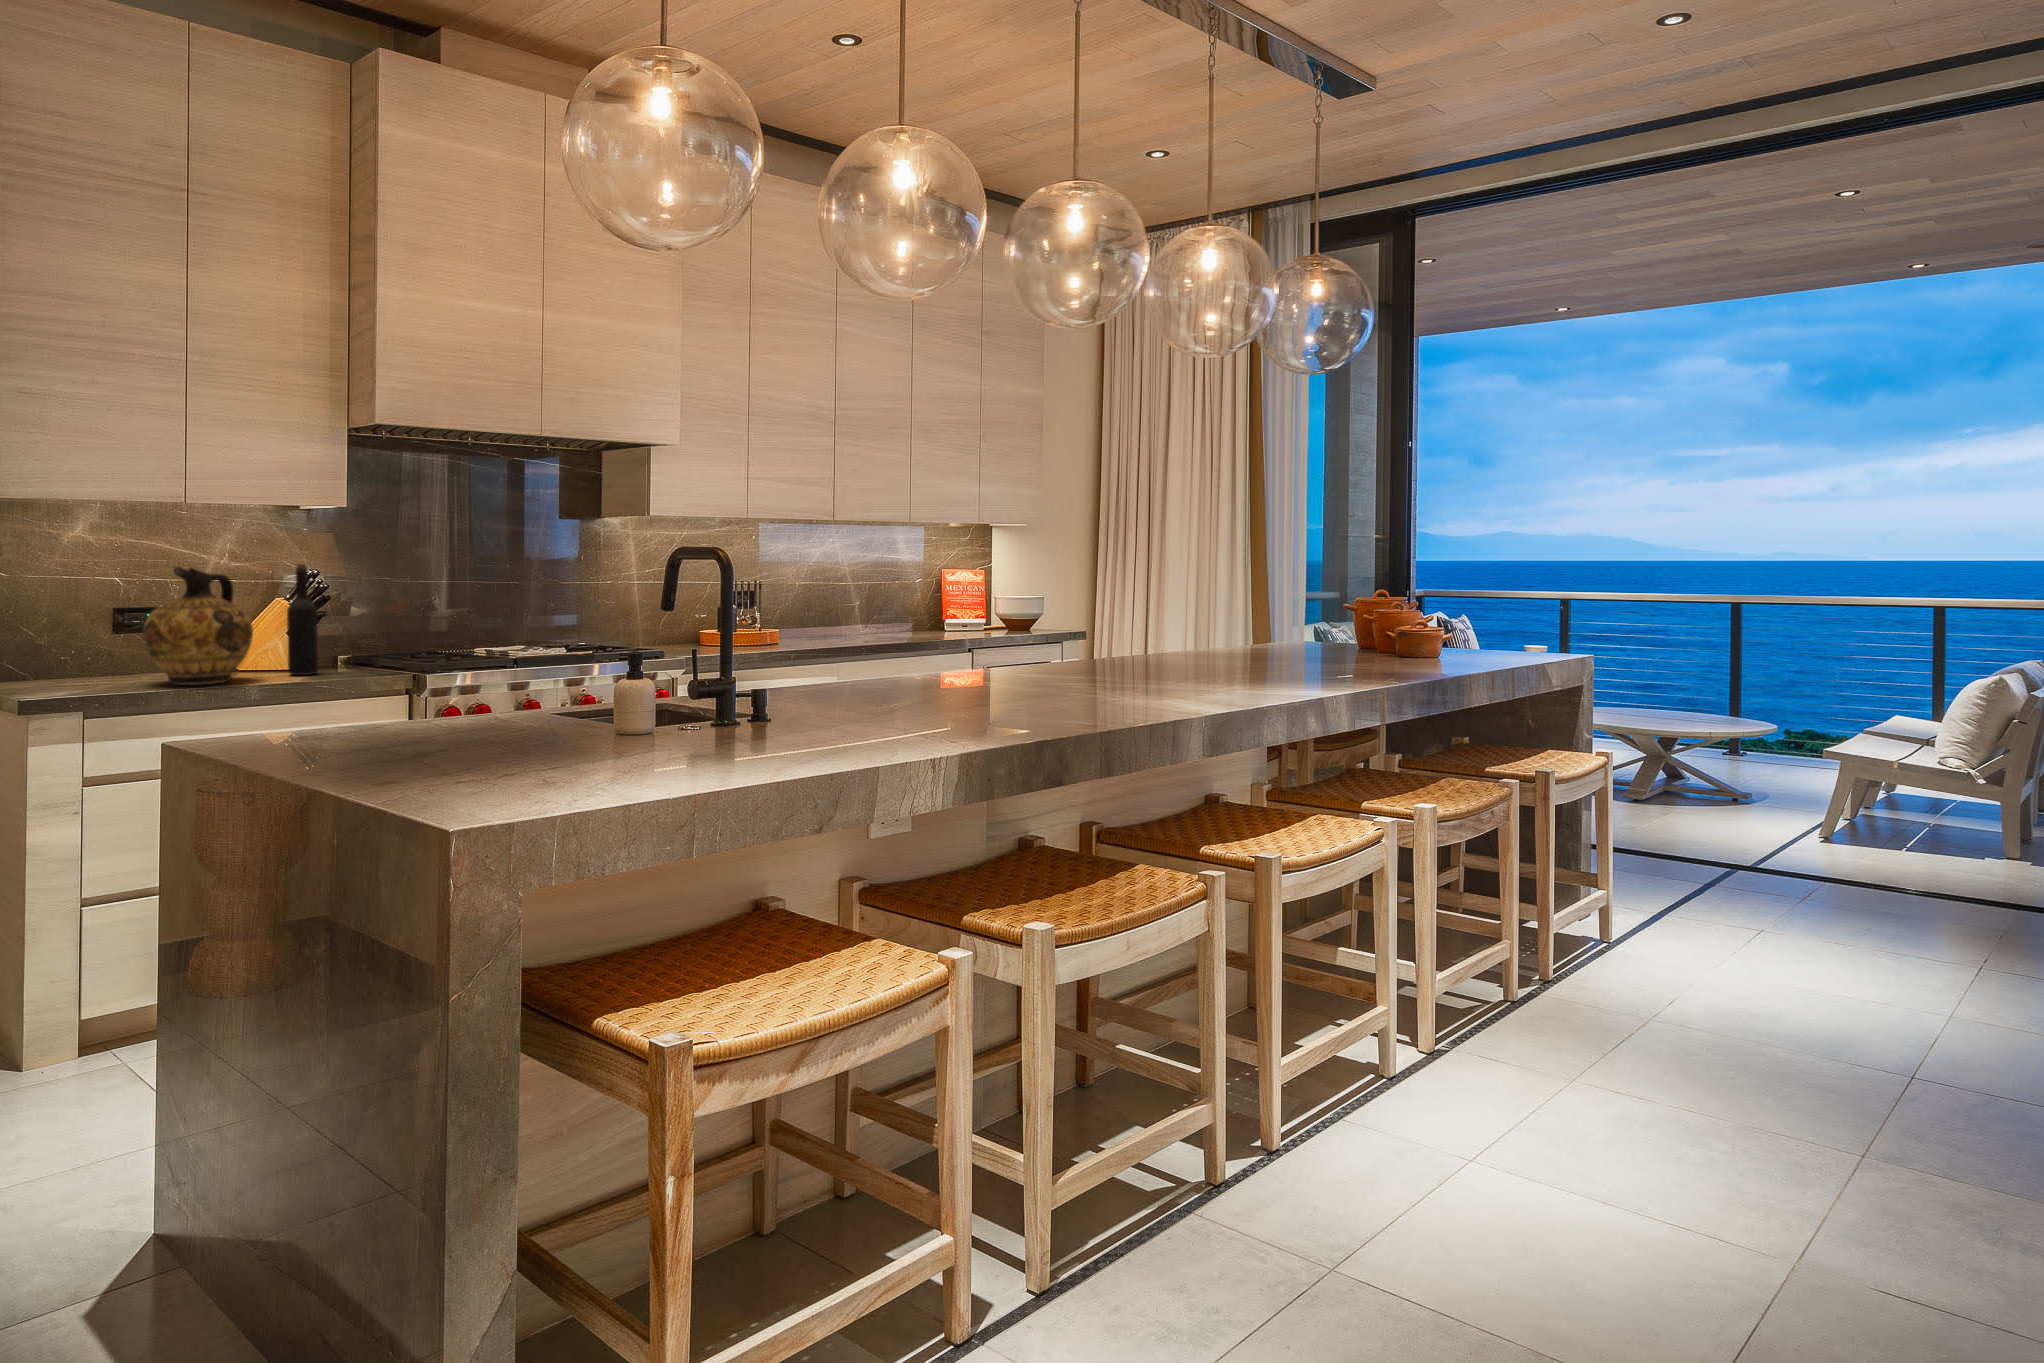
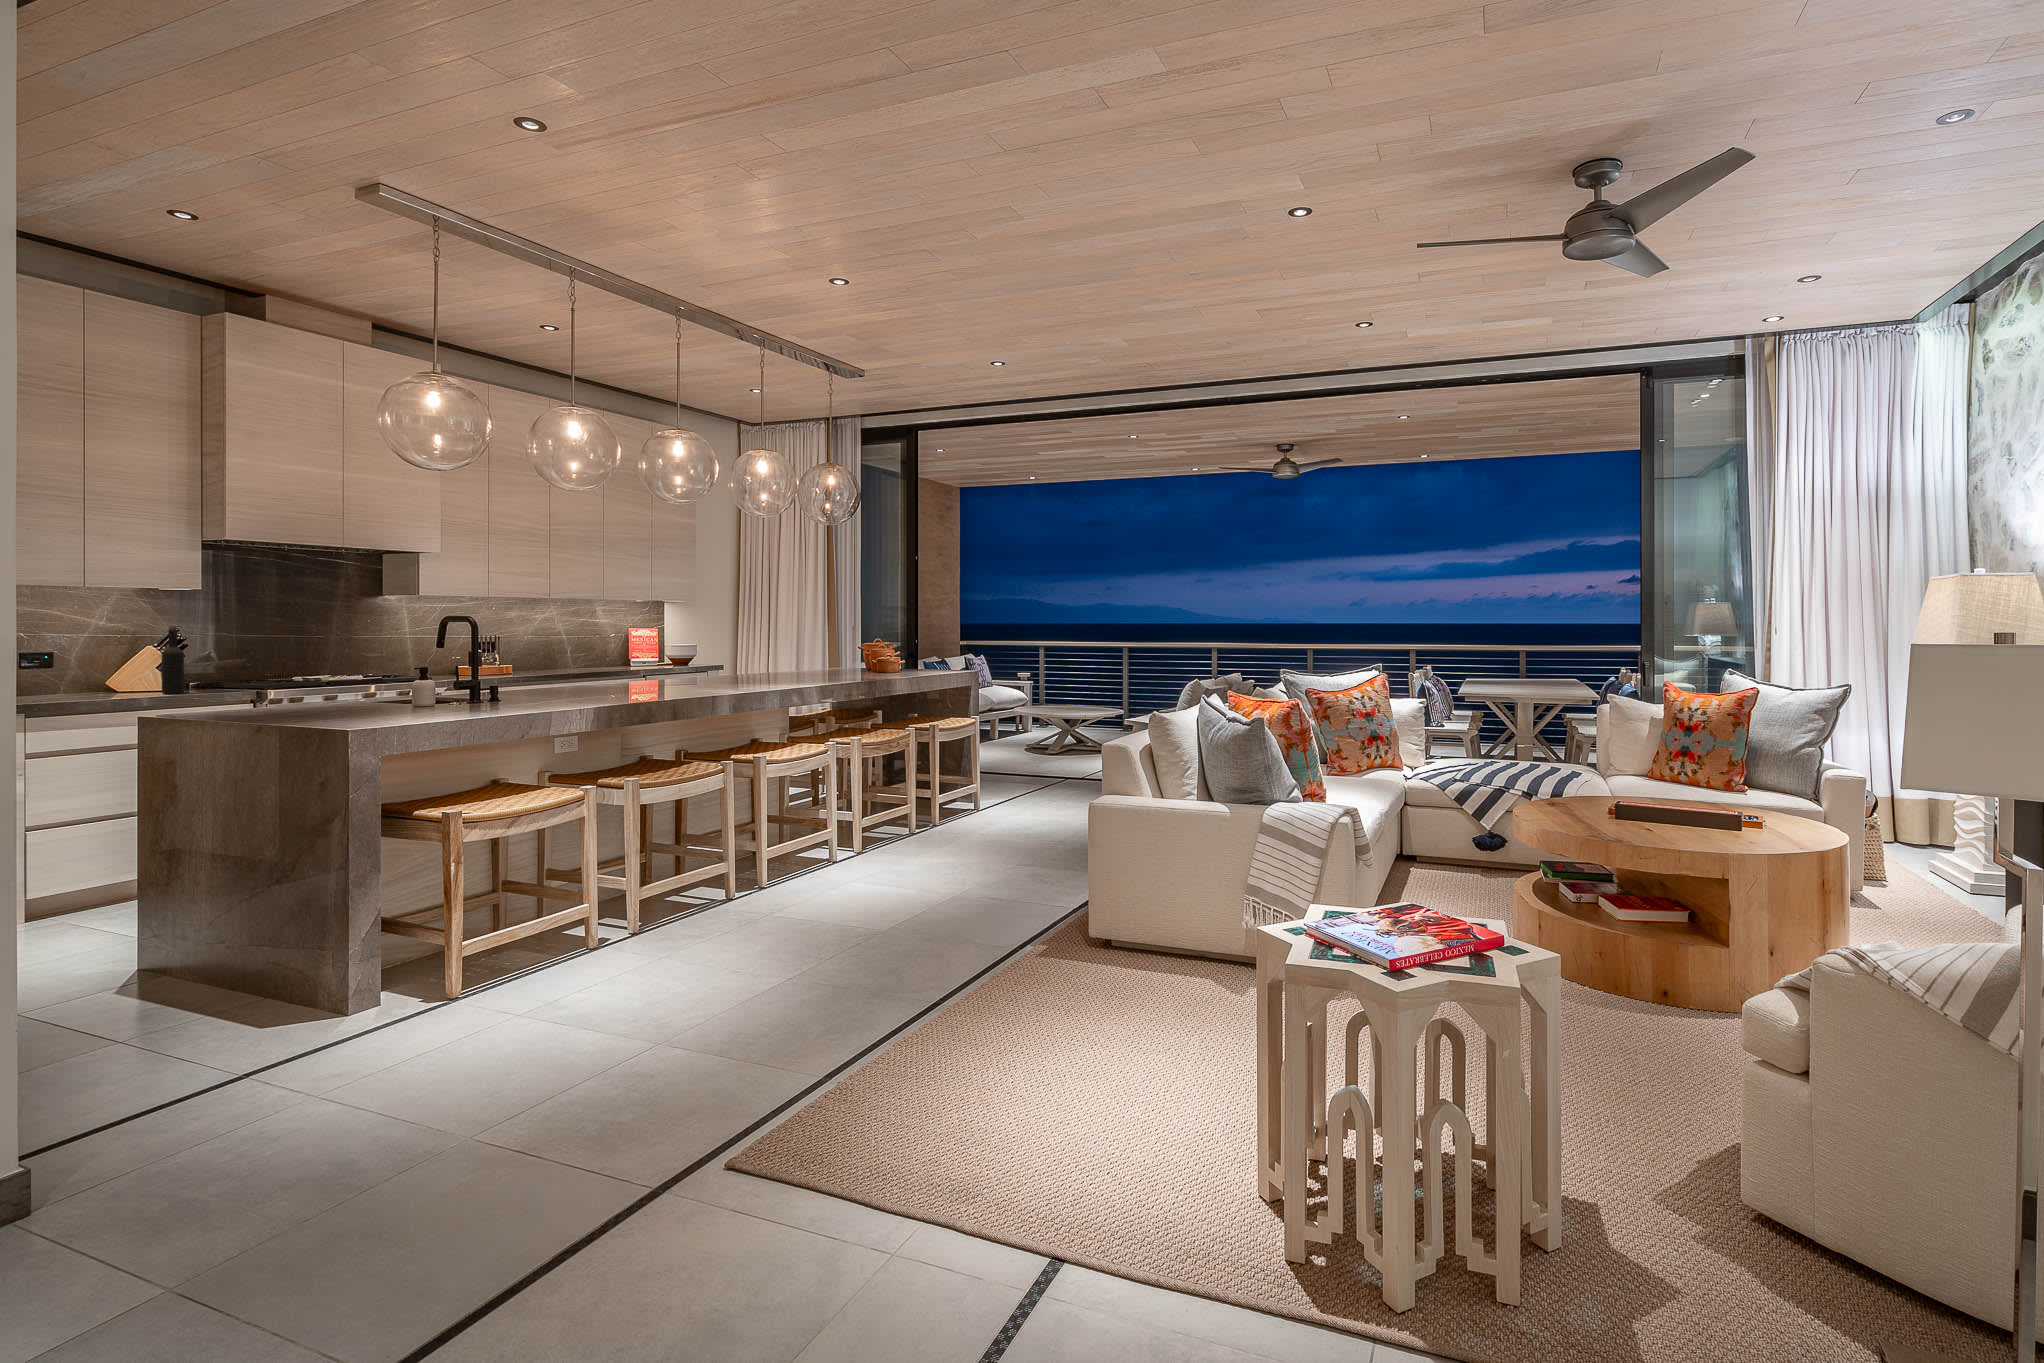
ceramic jug: present [143,567,253,685] -> none [57,629,140,700]

